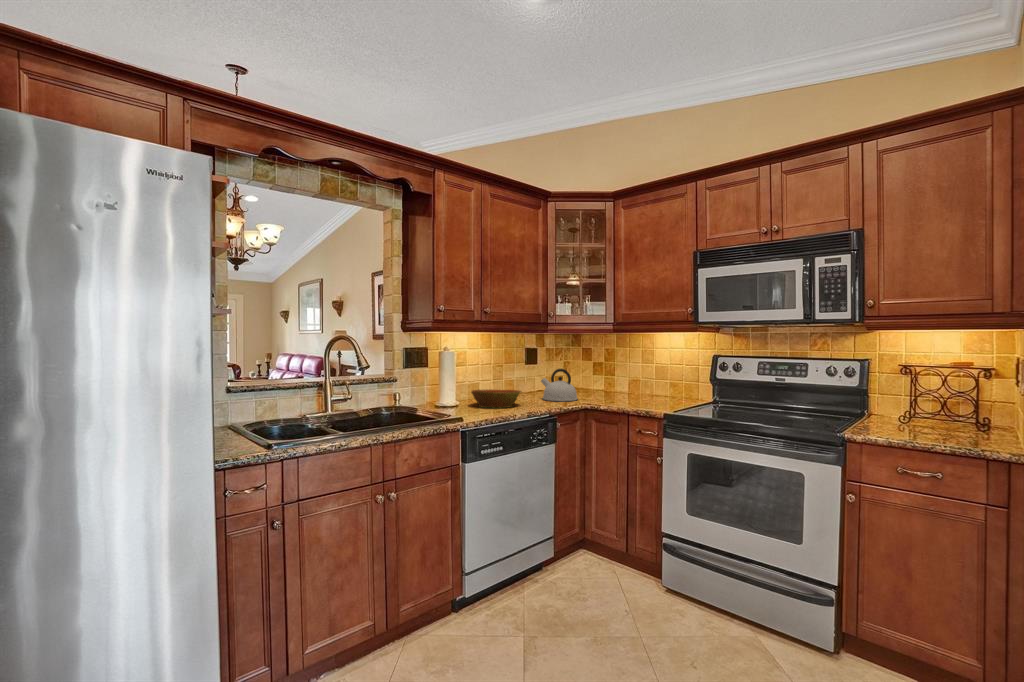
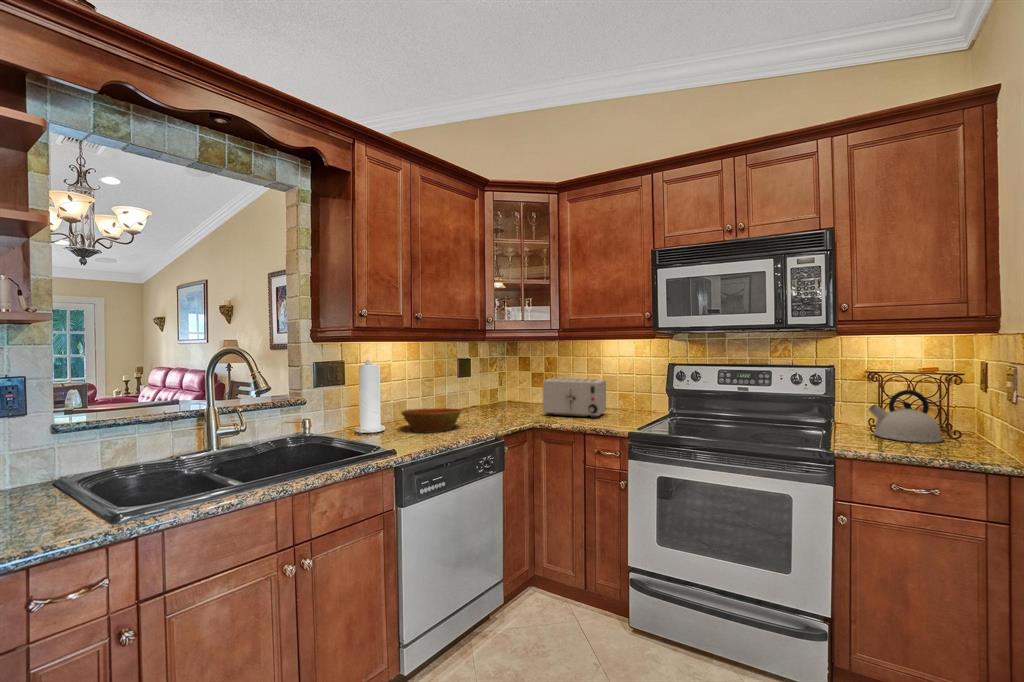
toaster: none [596,367,655,403] -> present [543,378,606,418]
kettle: present [541,369,578,401] -> present [869,390,943,443]

